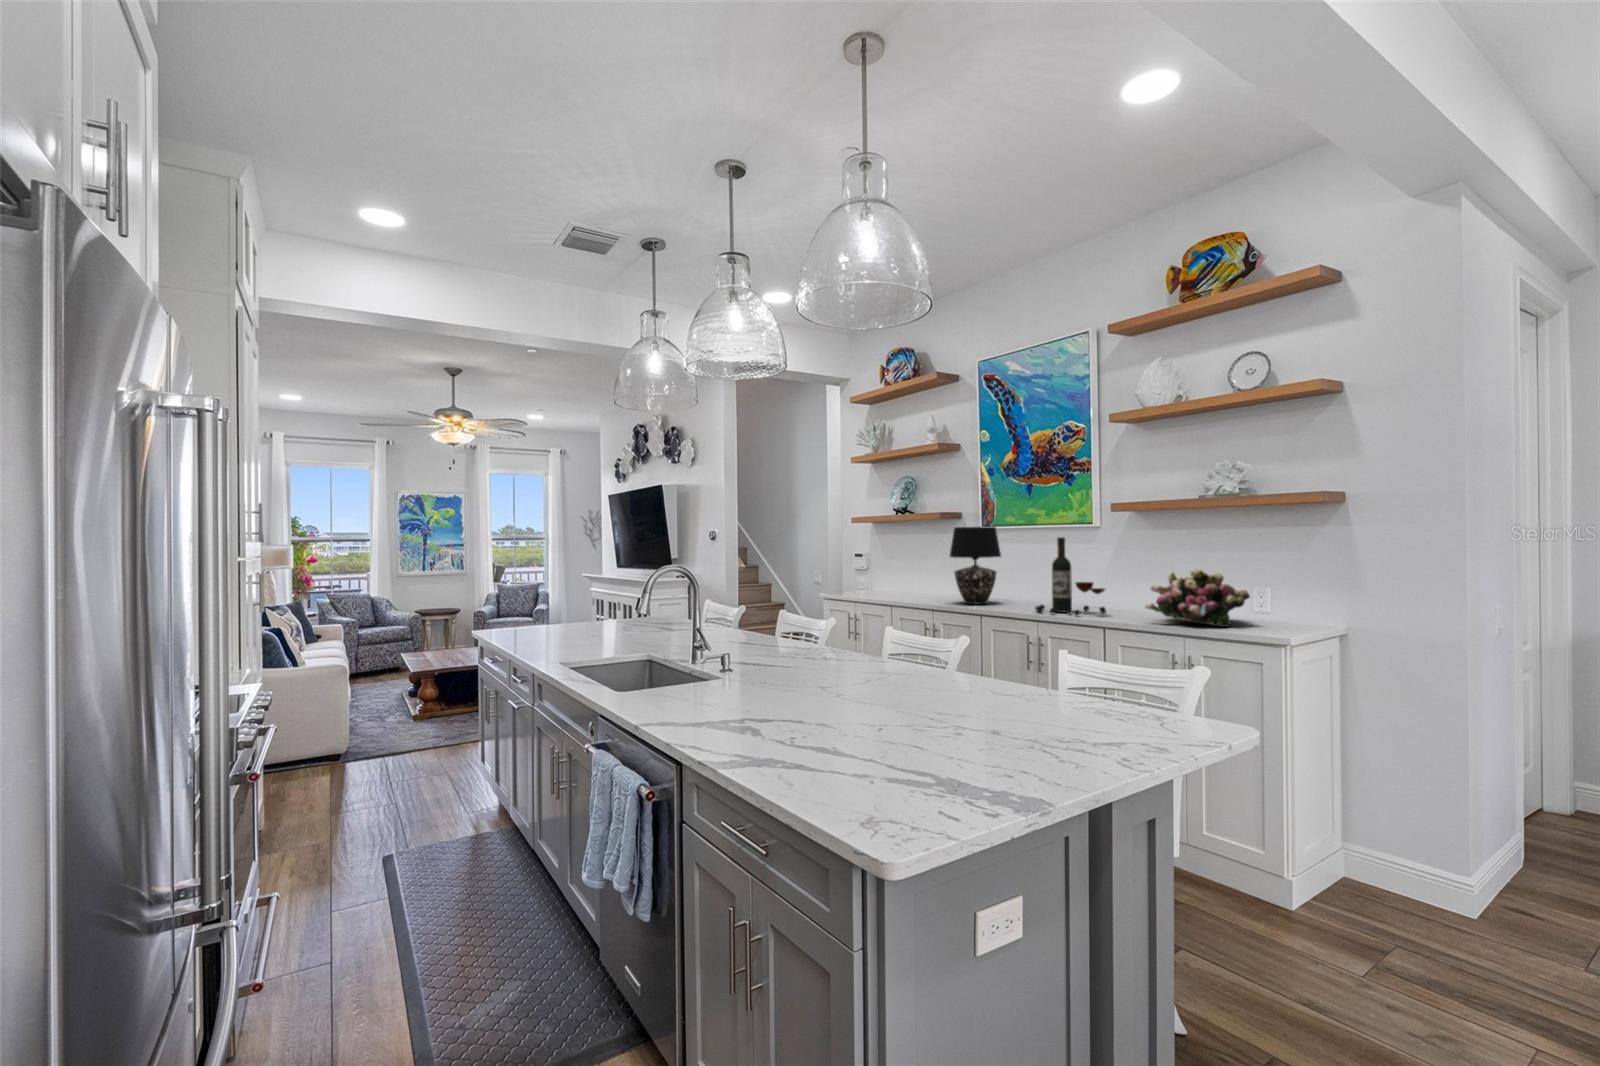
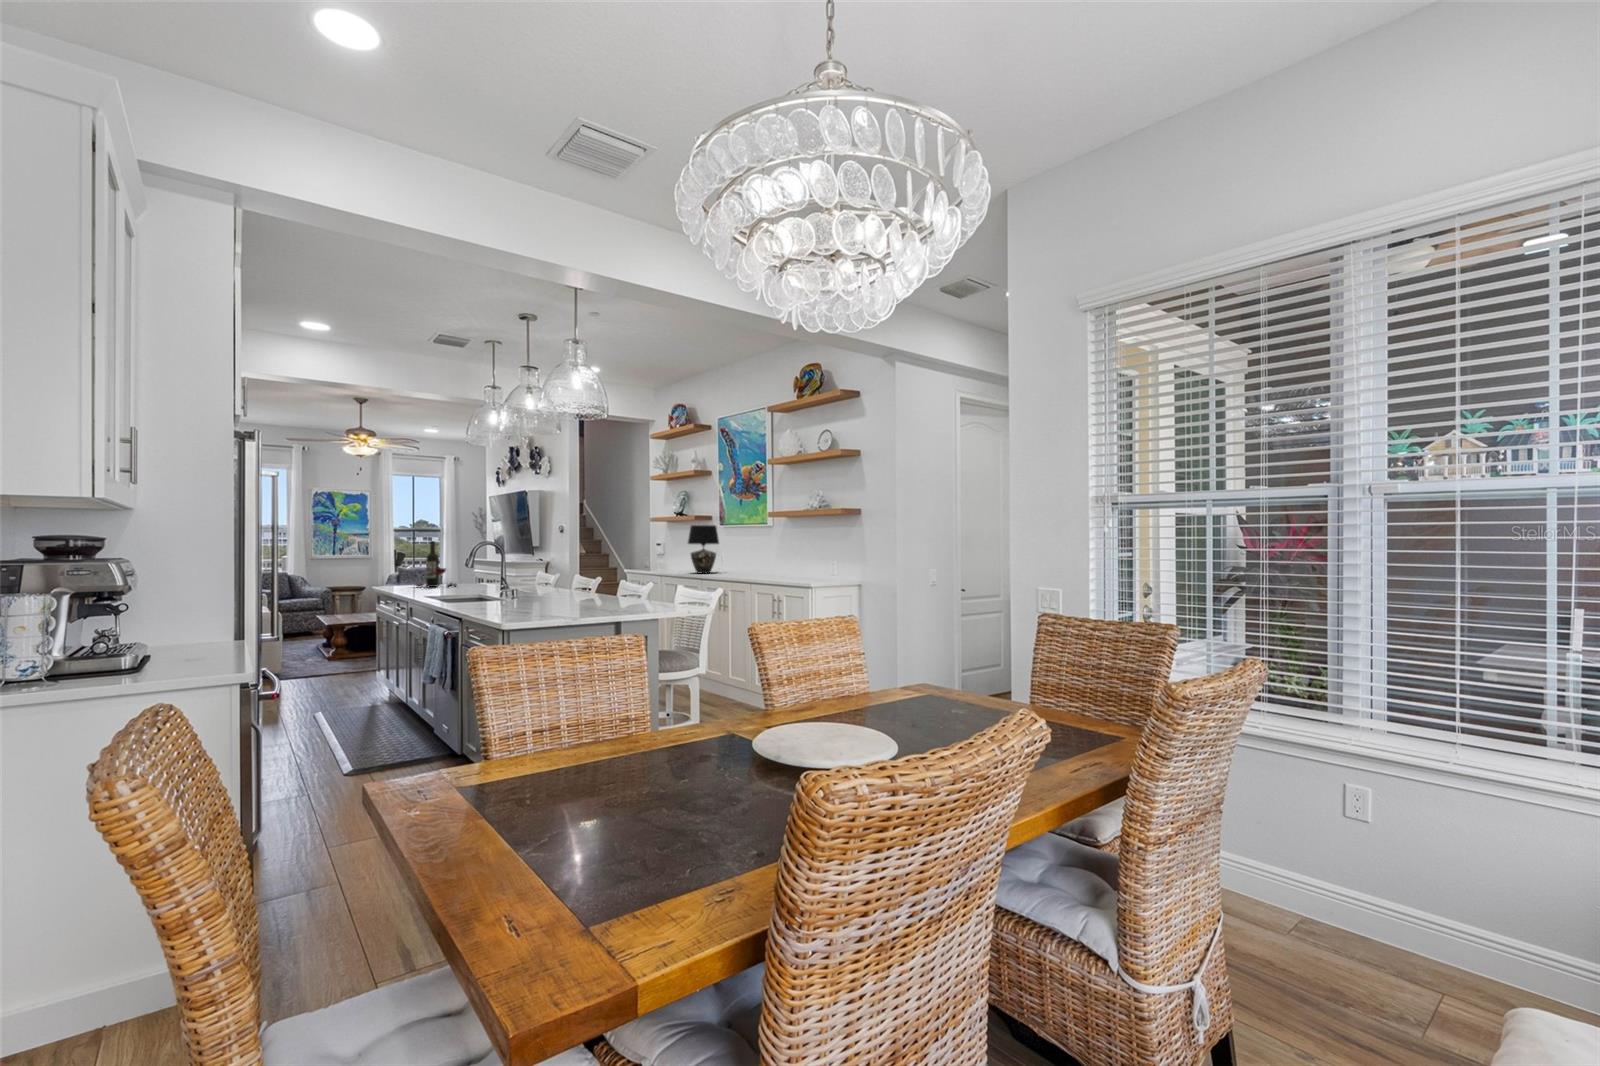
wine bottle: present [1035,537,1106,615] -> present [416,541,457,588]
flower arrangement: present [1145,568,1250,627] -> none [765,550,816,581]

